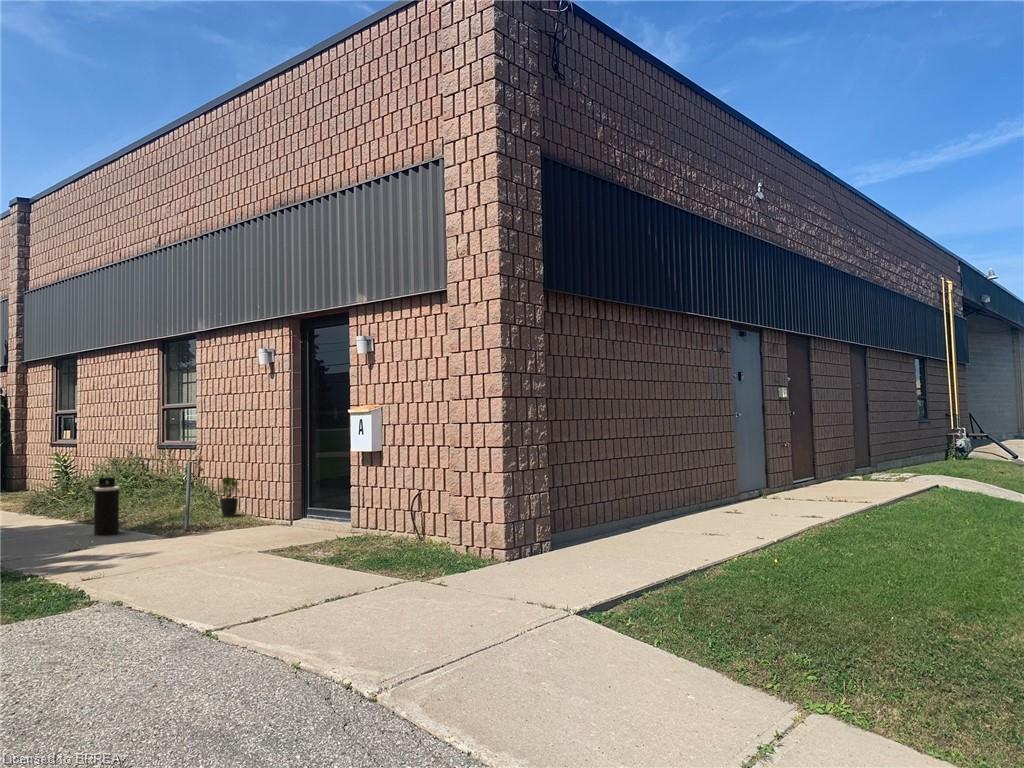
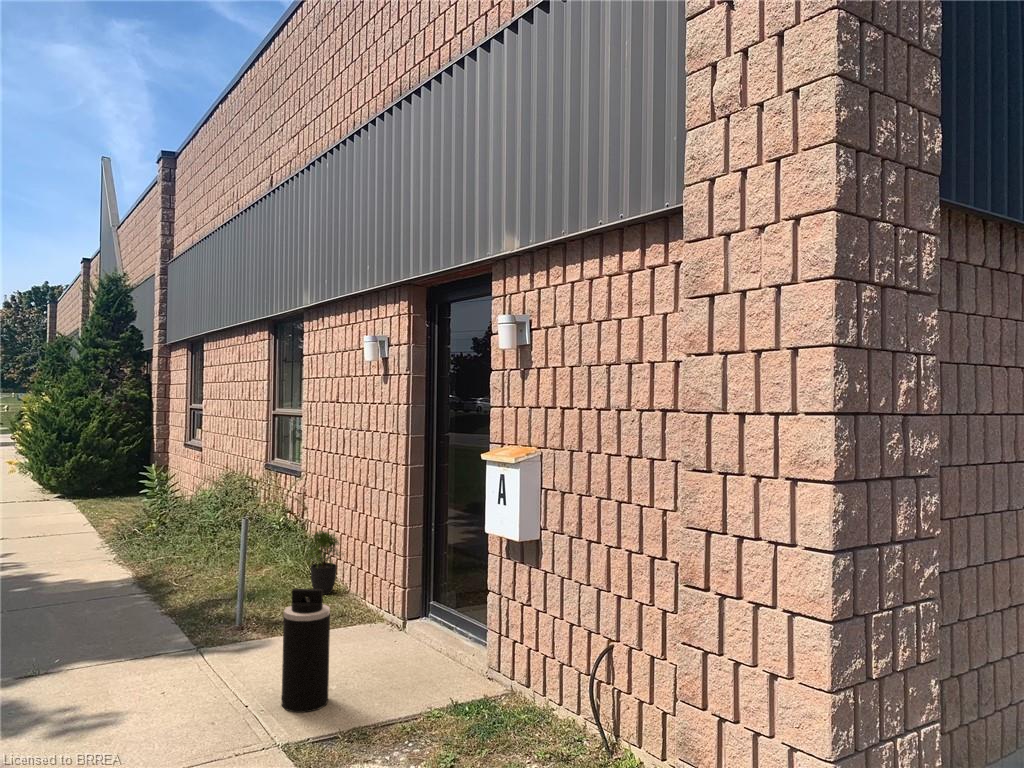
trash can: present [94,477,119,535] -> present [282,588,330,712]

